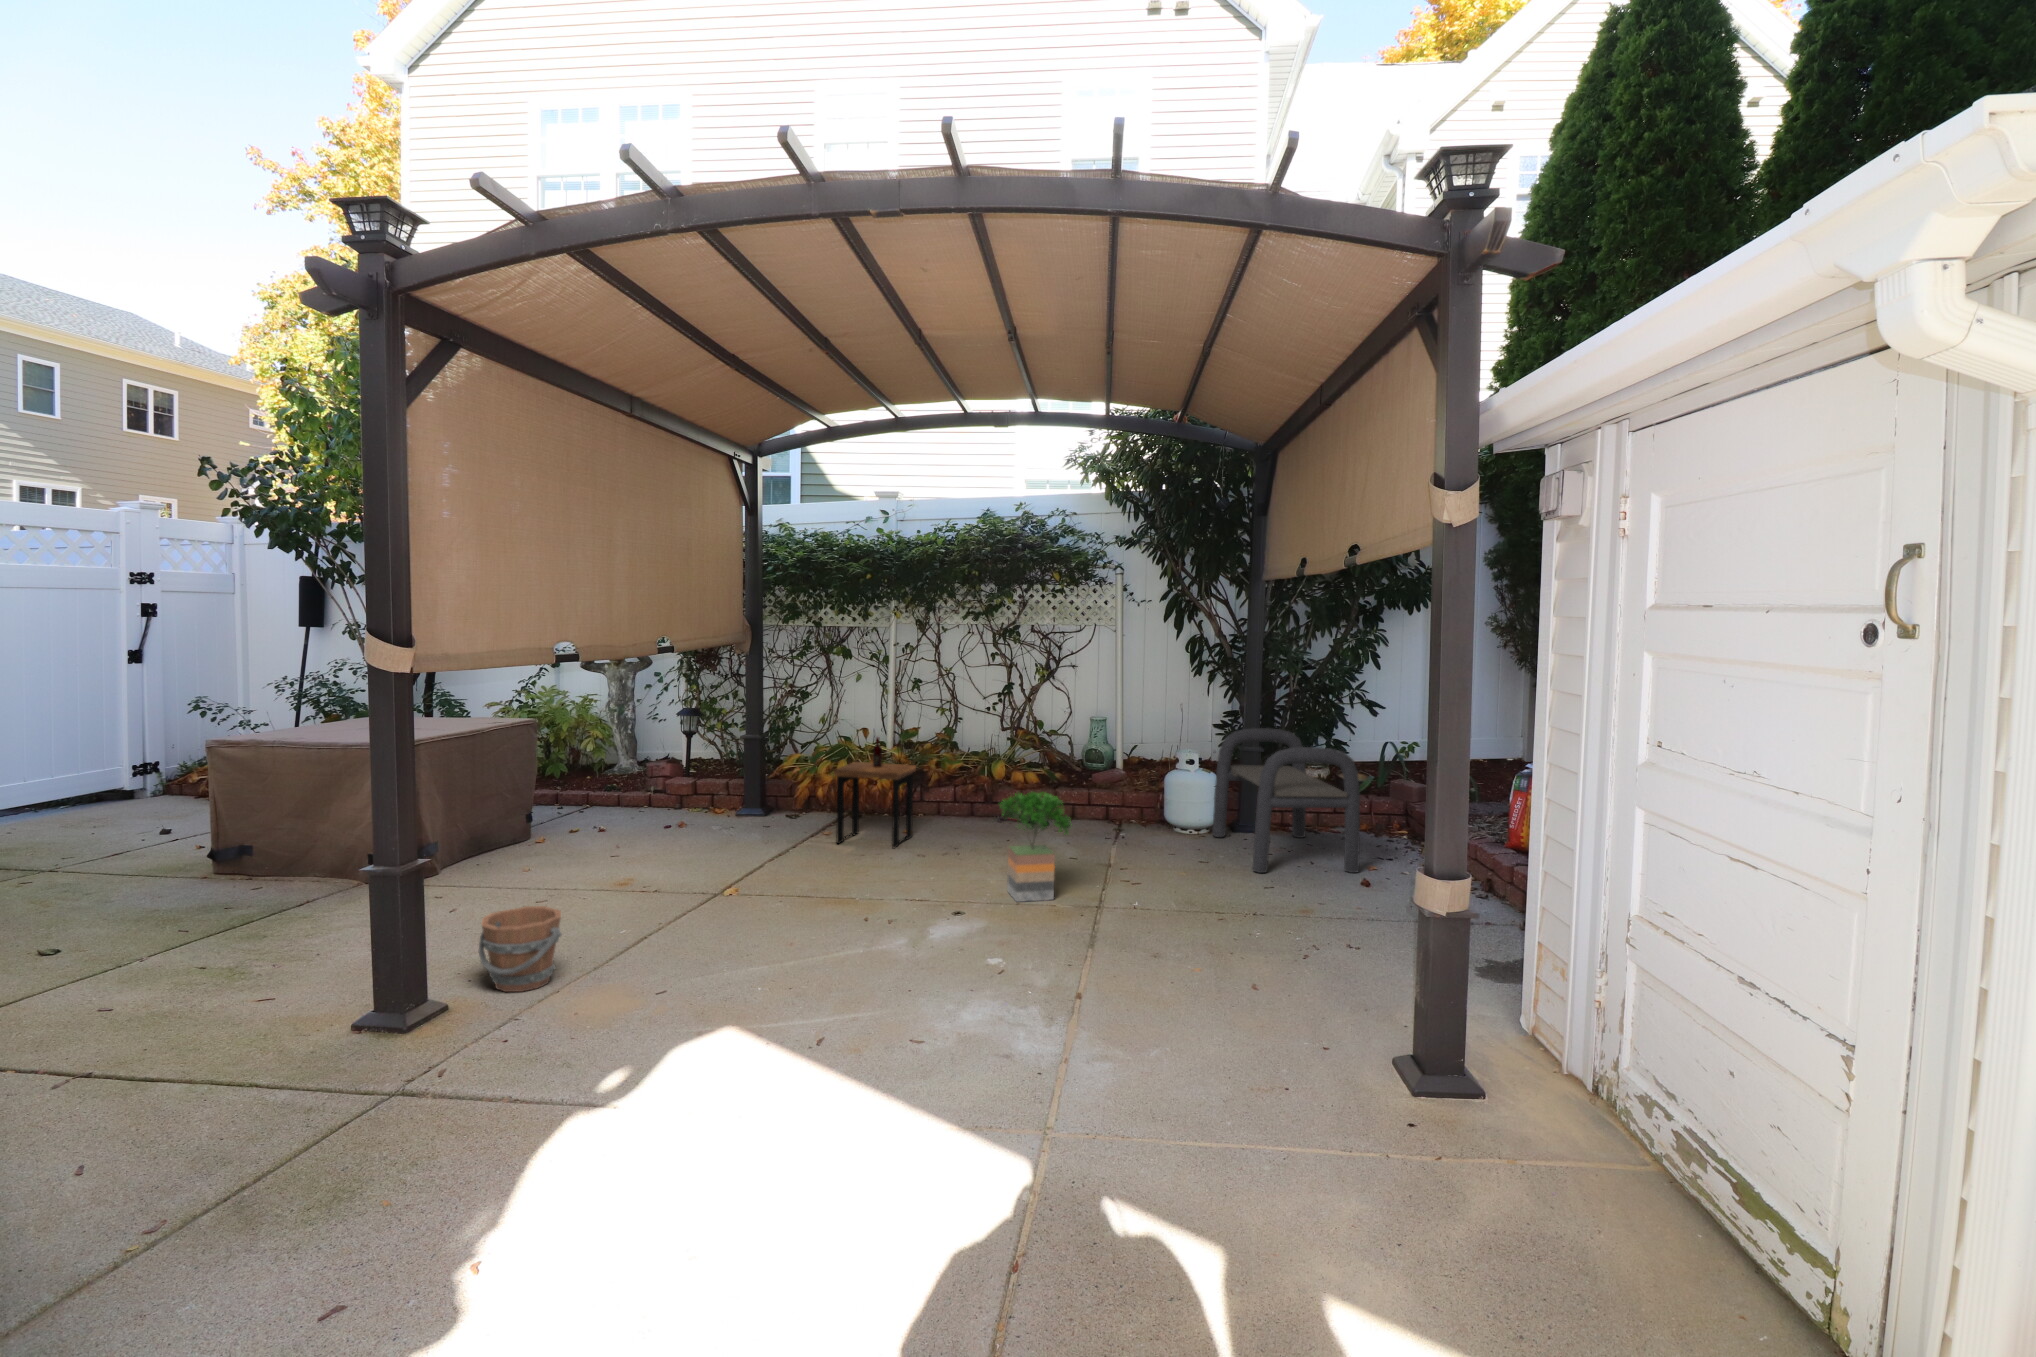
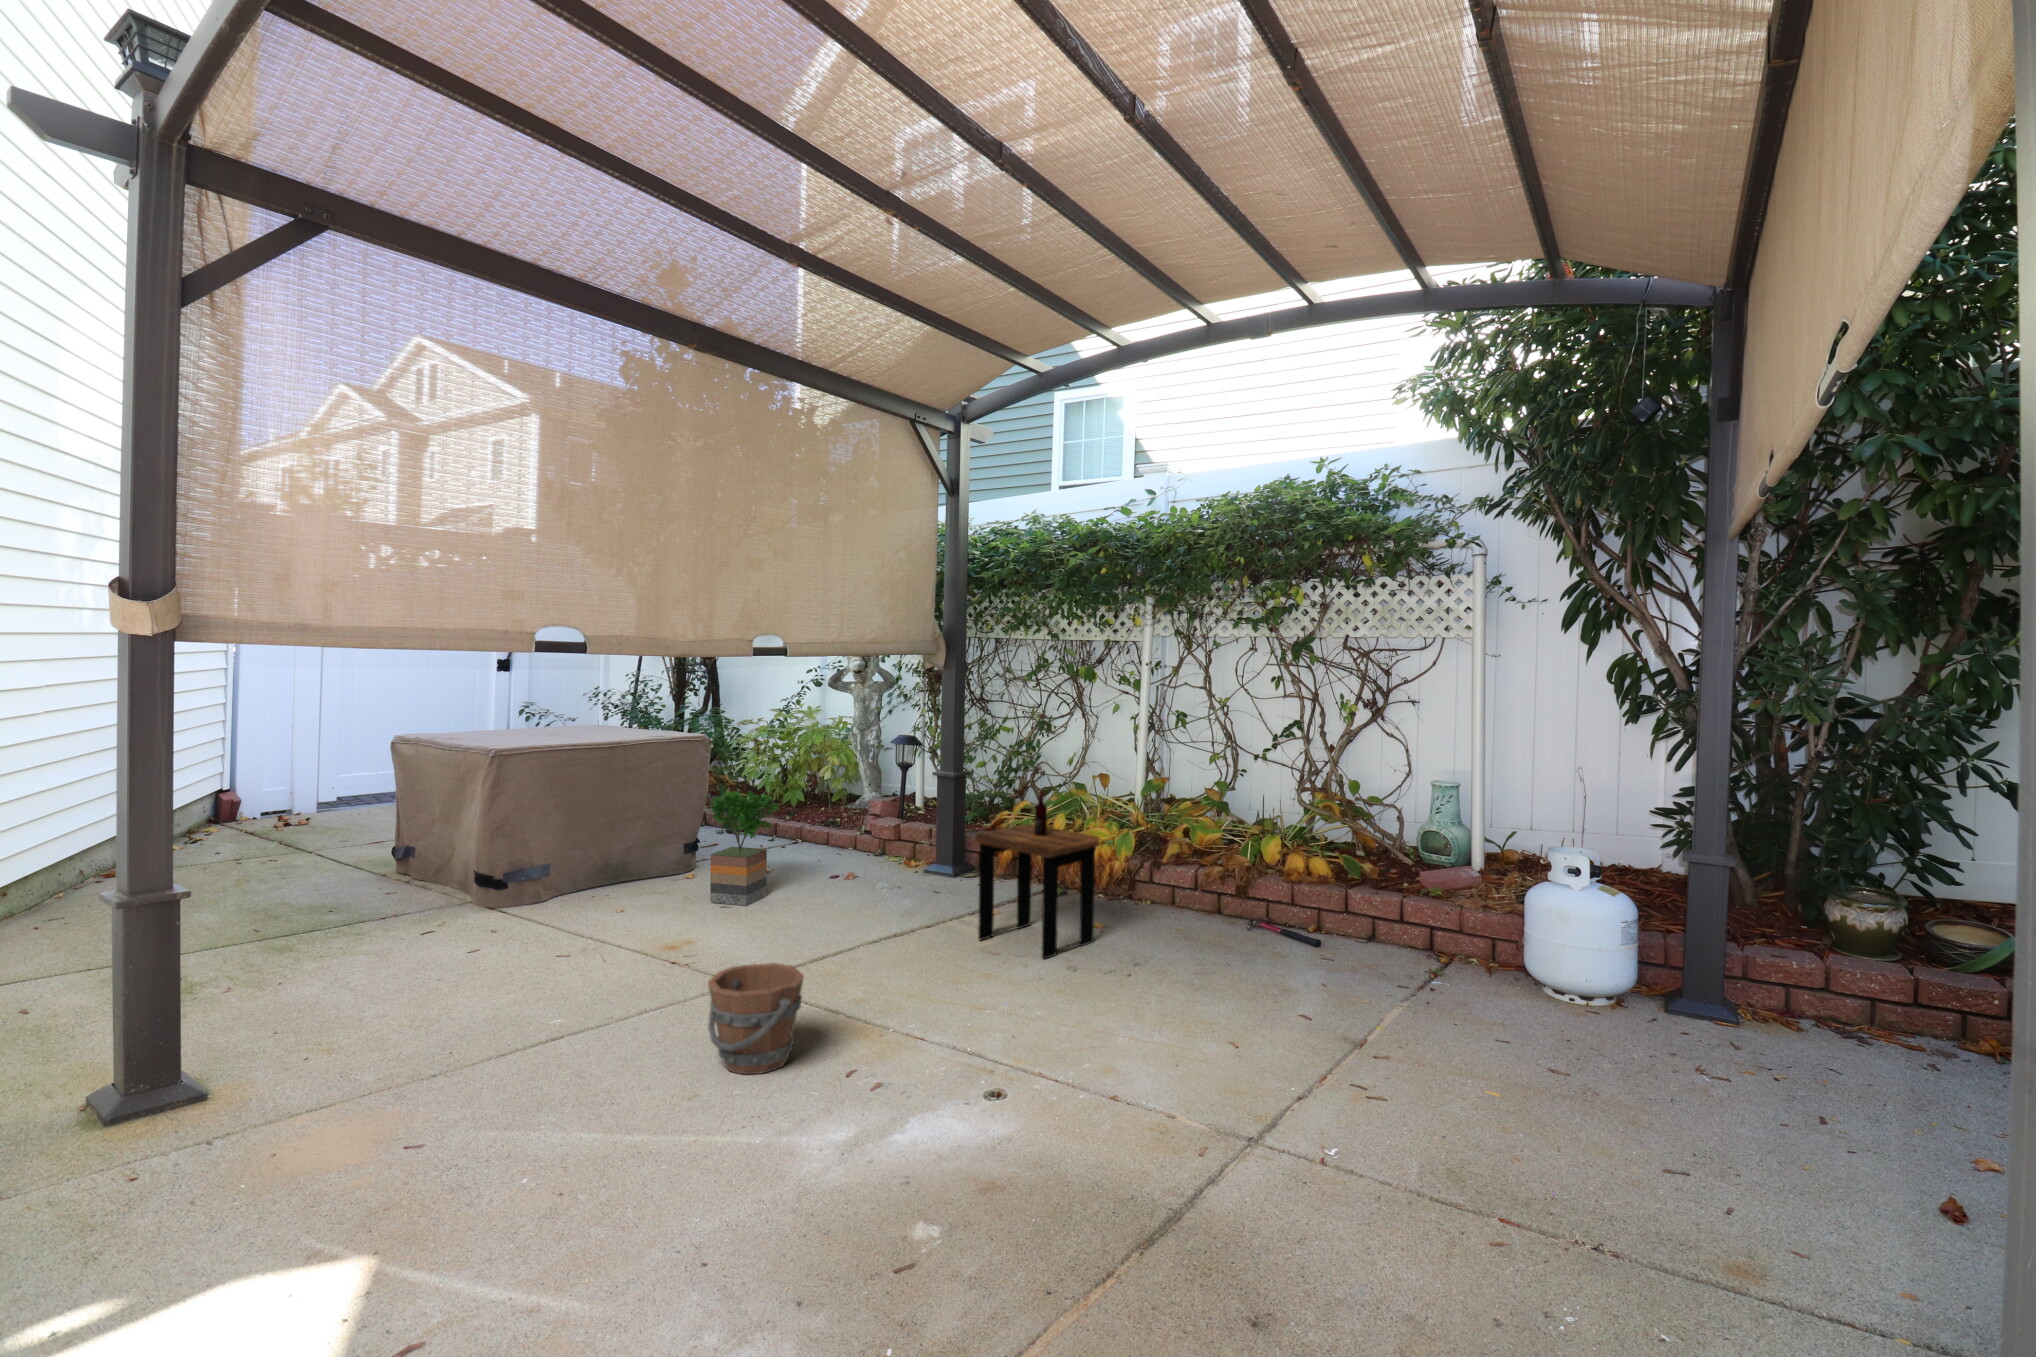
bench: present [1212,728,1360,873] -> none [1606,823,1932,1181]
potted tree: present [1000,792,1072,902] -> present [710,791,779,906]
bucket: present [479,906,561,992] -> present [708,963,804,1075]

